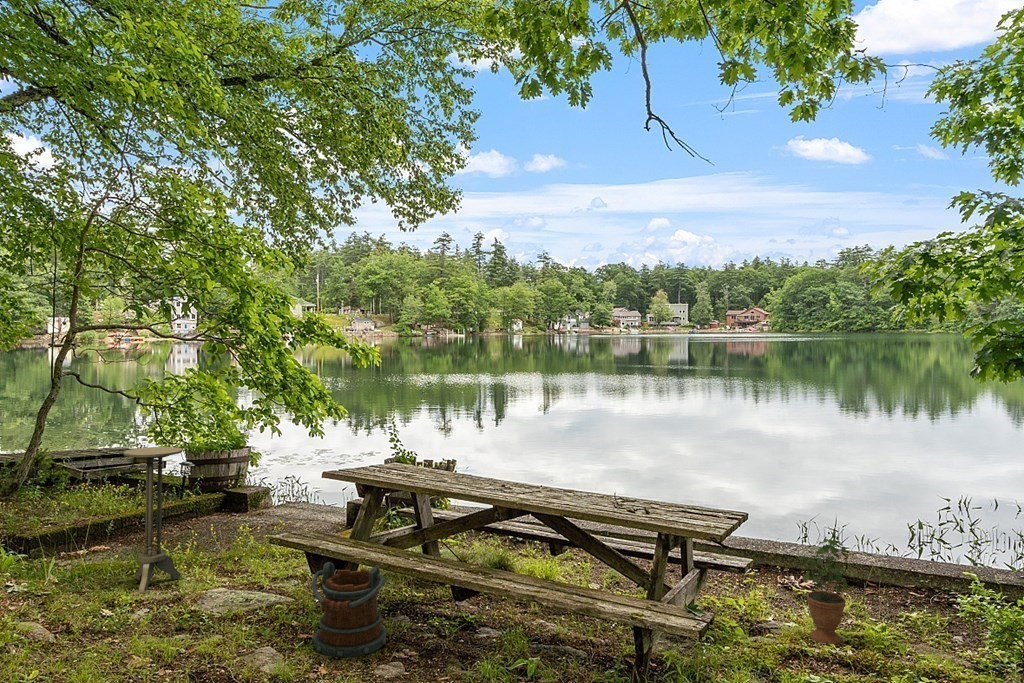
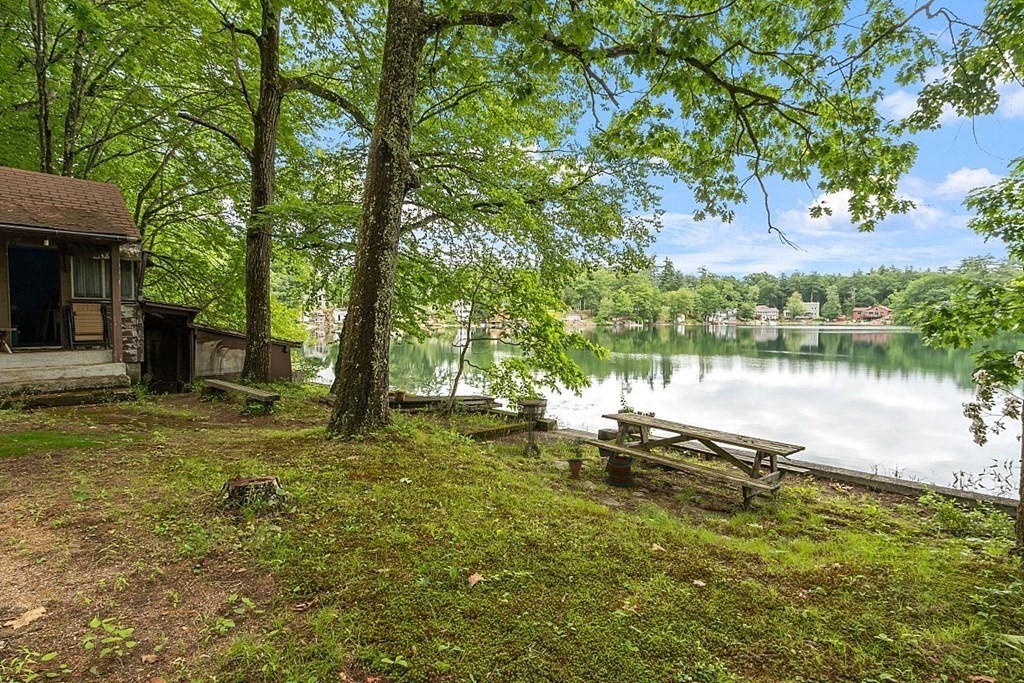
potted plant: present [799,537,847,644] -> present [568,437,585,479]

